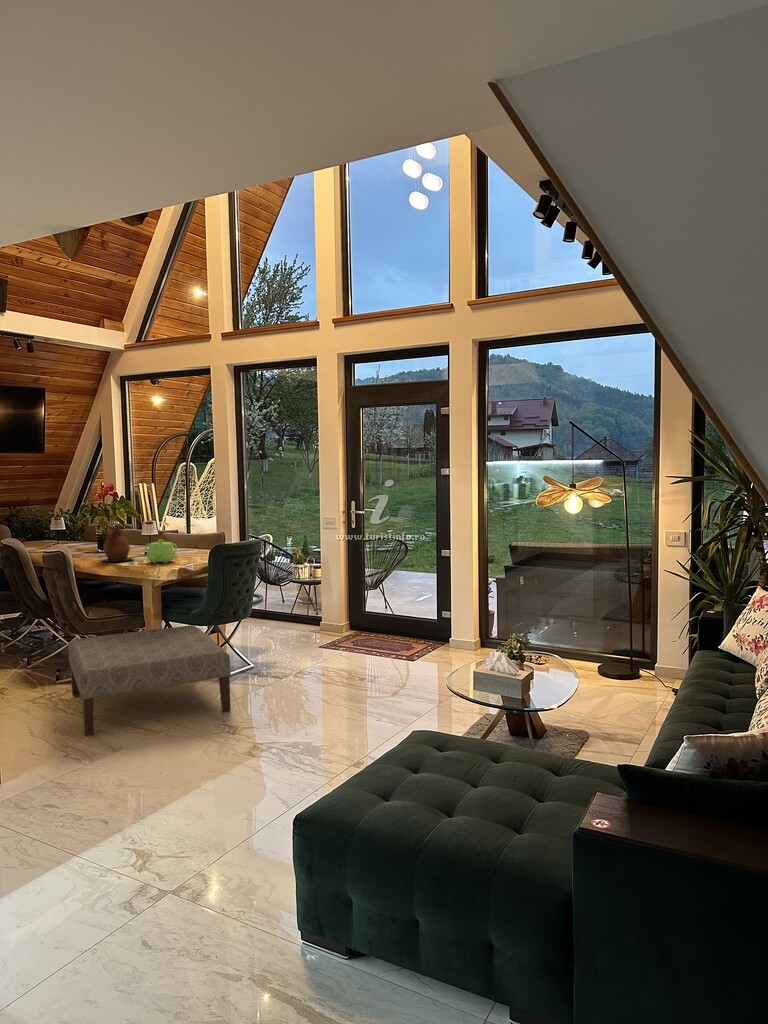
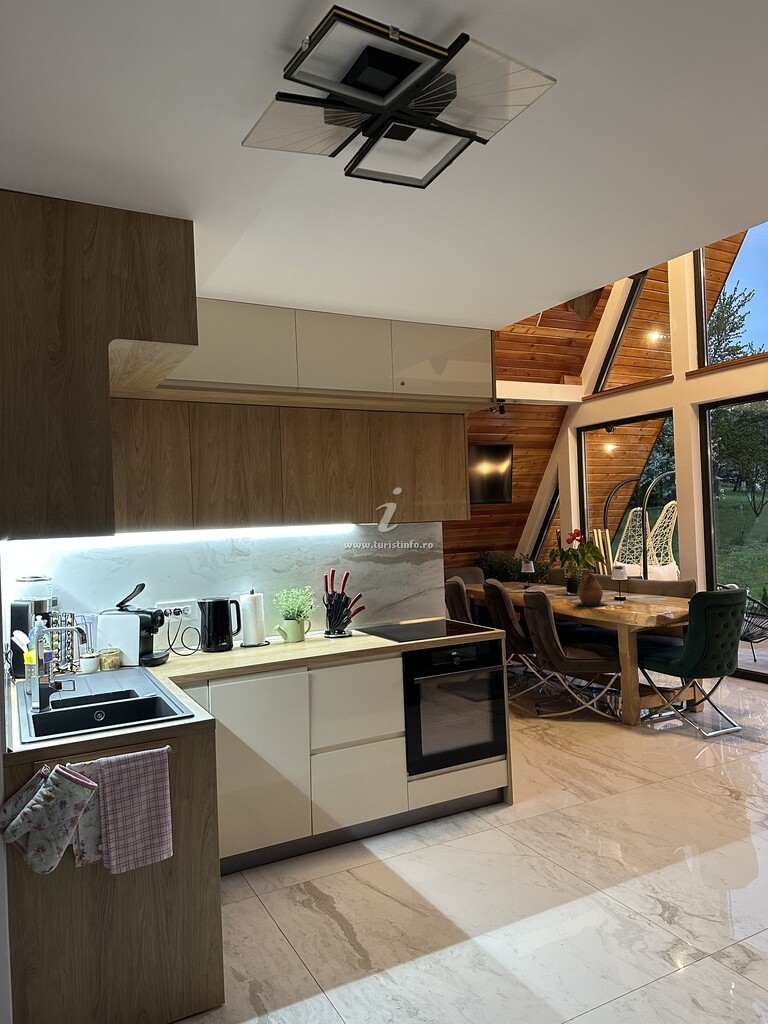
teapot: present [145,540,177,563] -> none [619,586,652,609]
ottoman: present [68,625,231,736] -> none [554,675,727,773]

